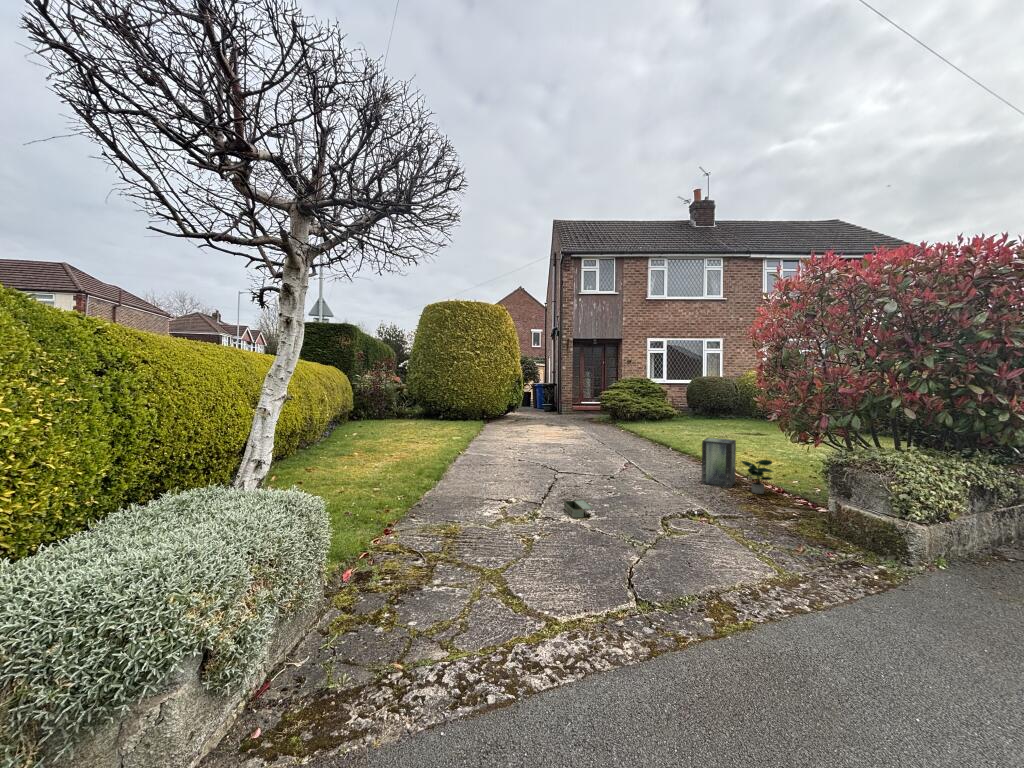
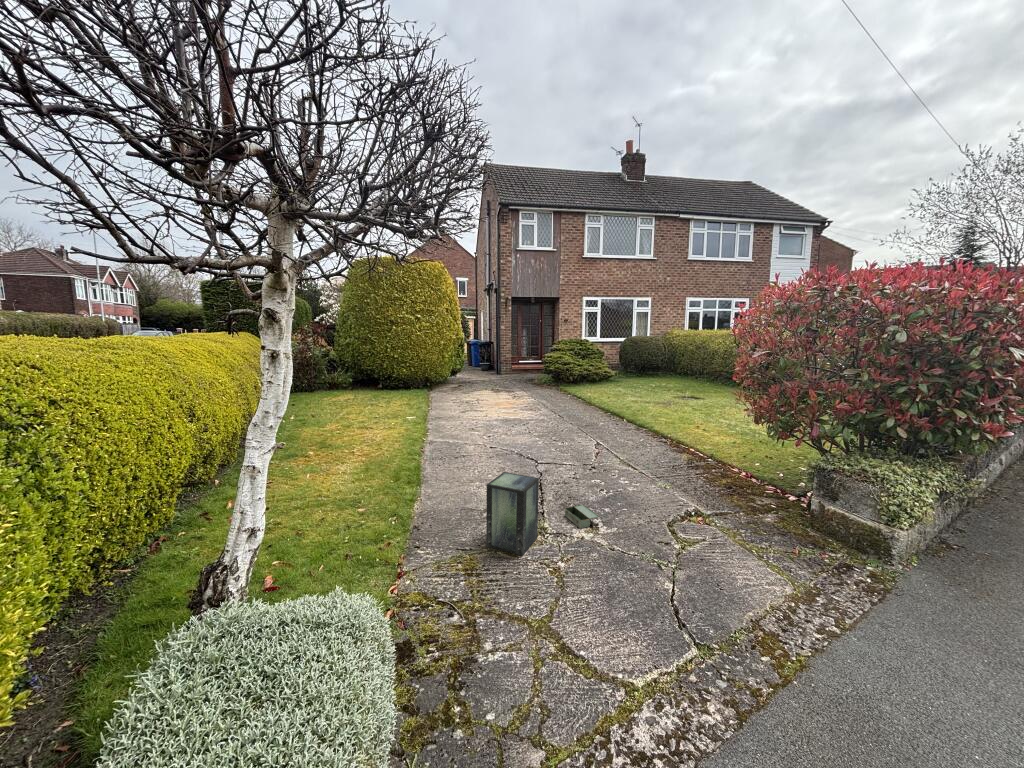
storage box: present [702,438,736,488] -> present [486,472,539,556]
potted plant: present [741,460,773,494] -> none [716,447,747,480]

